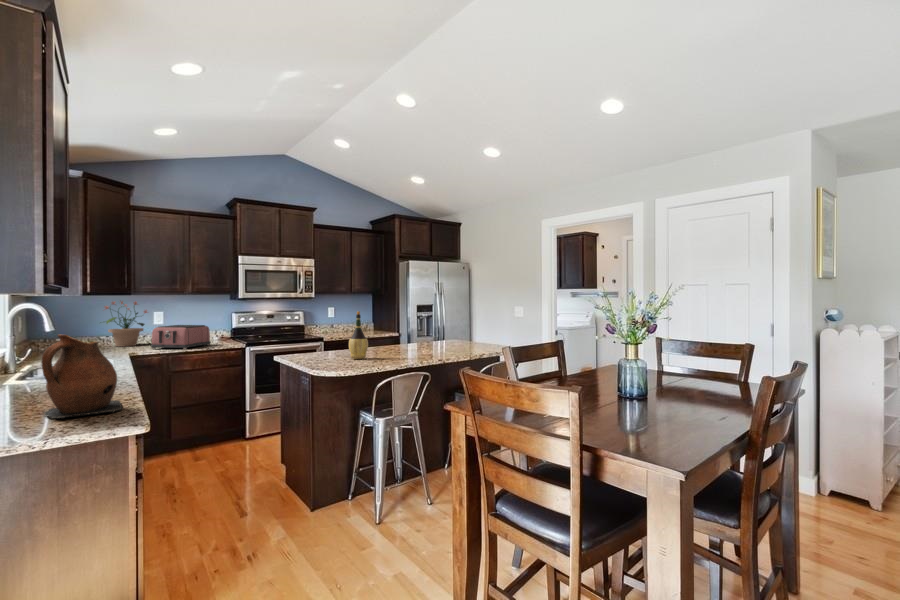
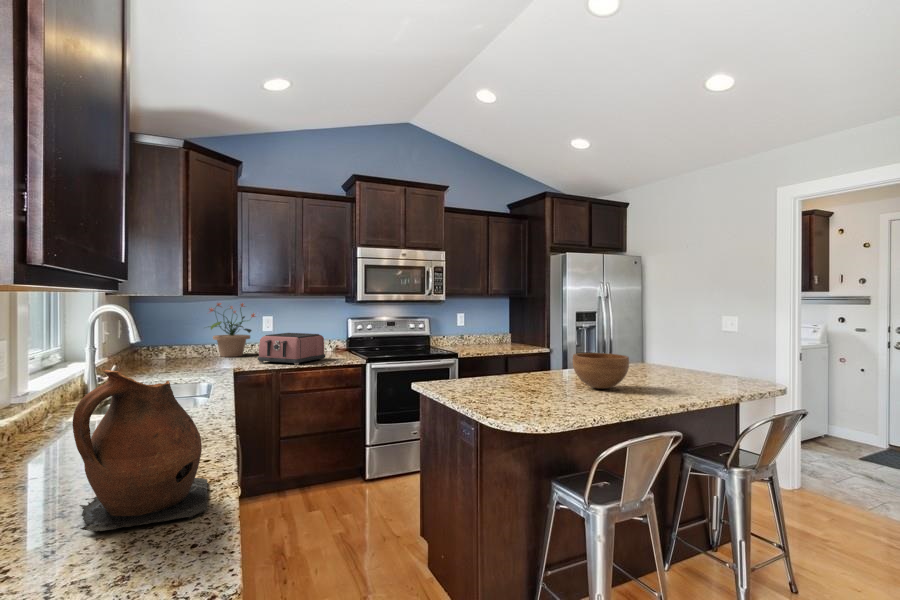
wine bottle: present [349,311,368,359] -> none [526,324,556,398]
bowl: none [387,331,422,354] -> present [573,353,629,389]

